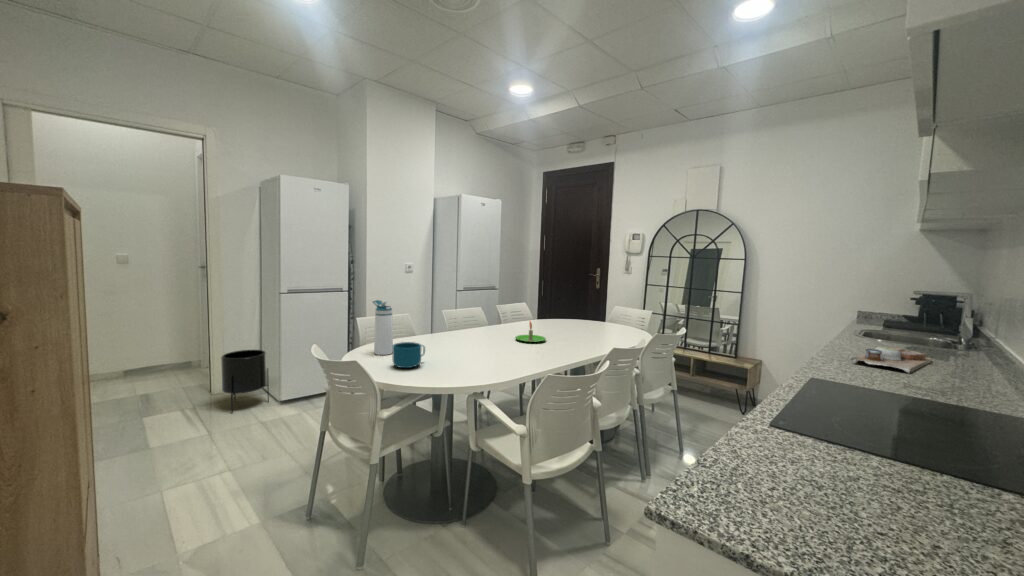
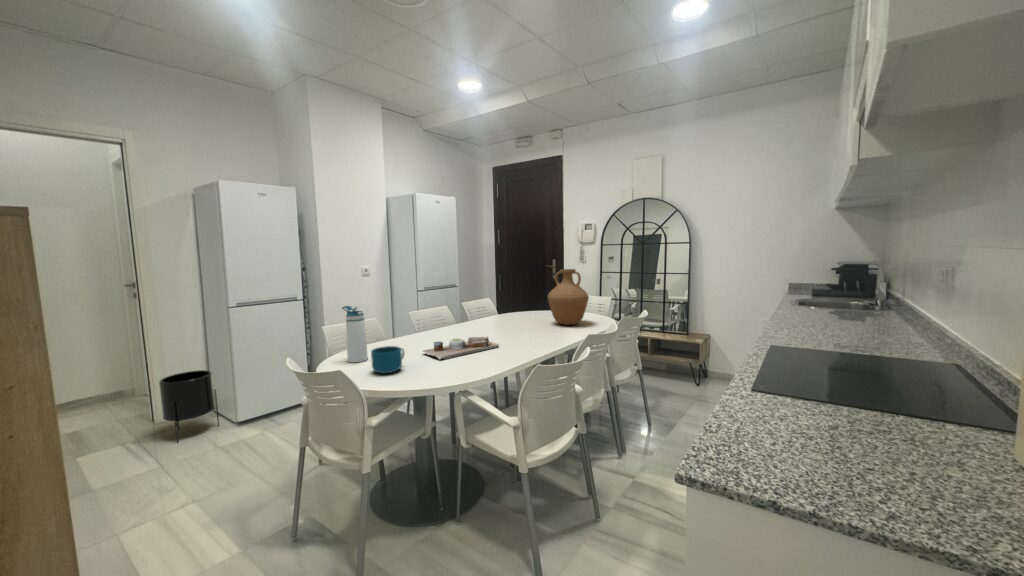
vase: none [580,279,622,337] -> present [548,269,589,325]
candle: present [515,321,546,342] -> none [488,315,519,336]
cutting board: present [851,347,932,373] -> present [423,337,499,360]

